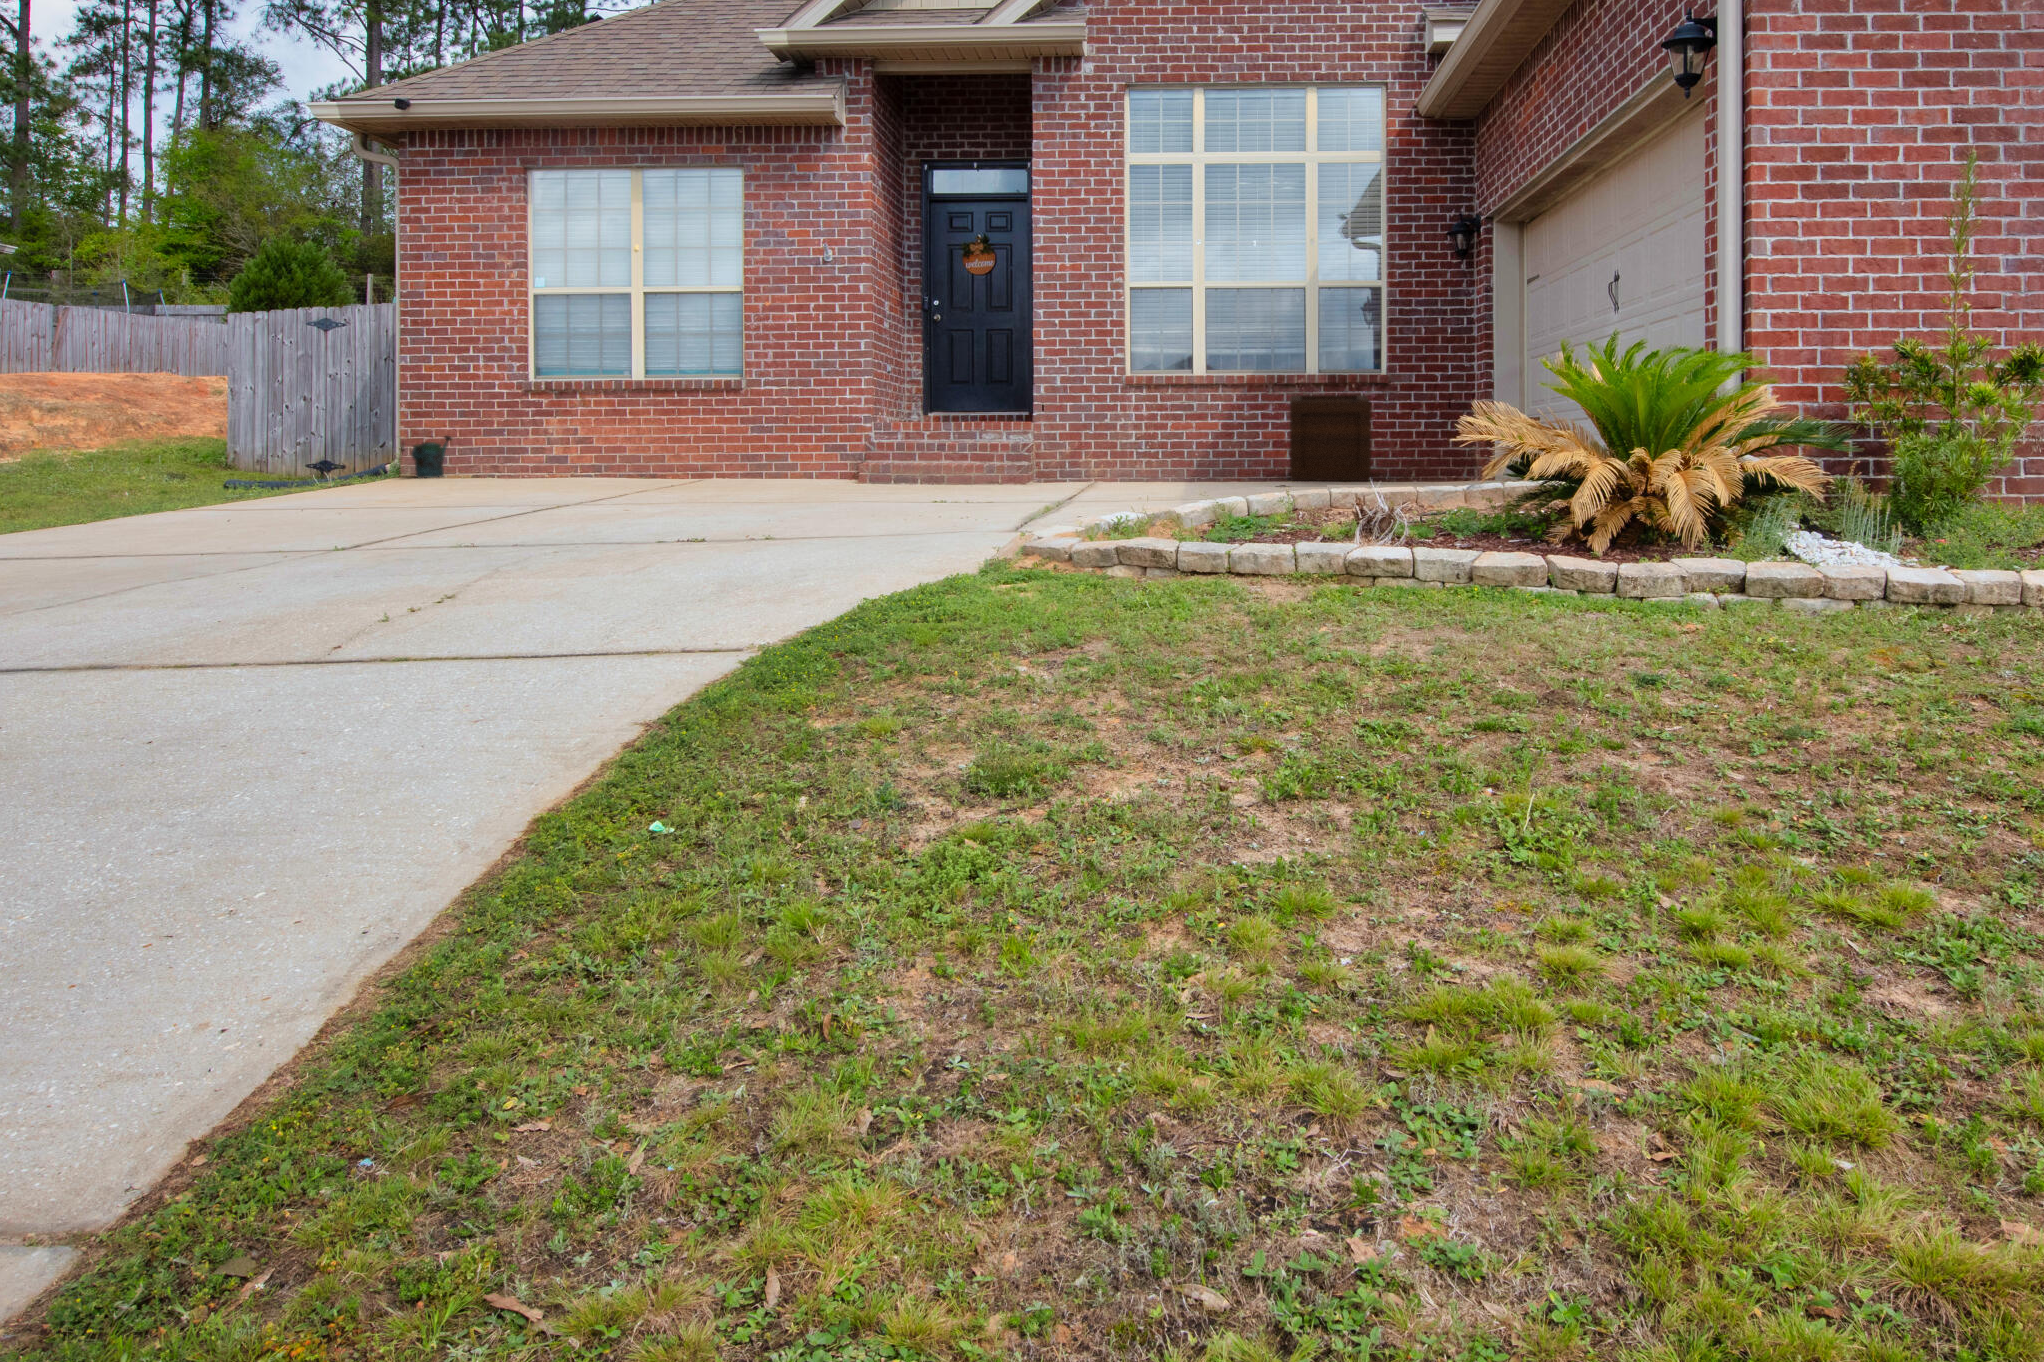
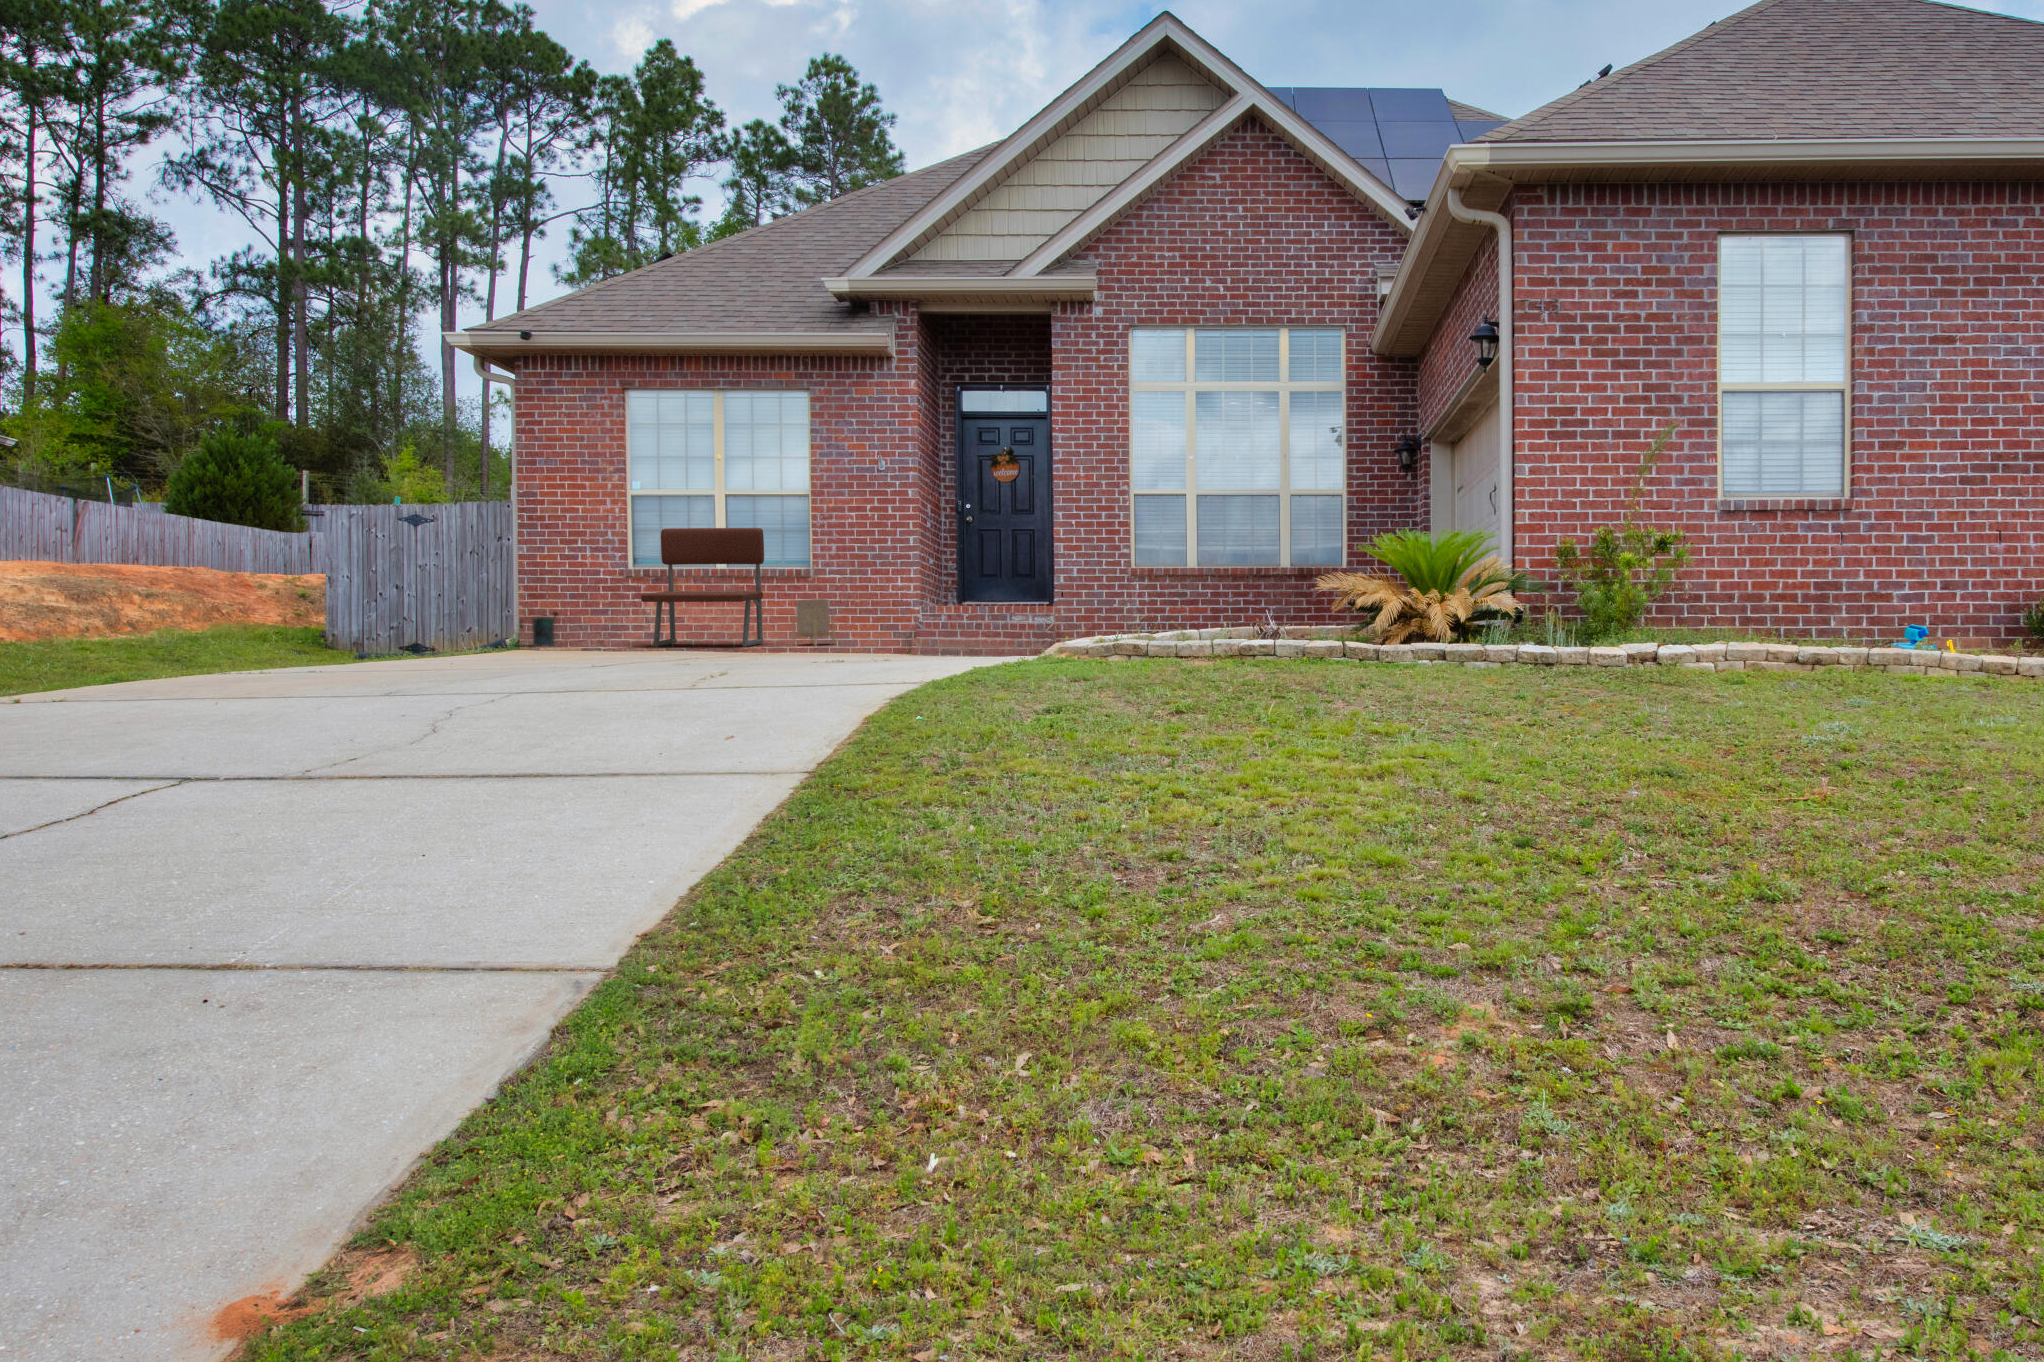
bench: none [535,335,694,480] -> present [641,528,764,647]
wooden crate: present [1290,395,1372,481] -> none [1259,579,1327,648]
planter: none [724,421,778,478] -> present [792,599,835,645]

